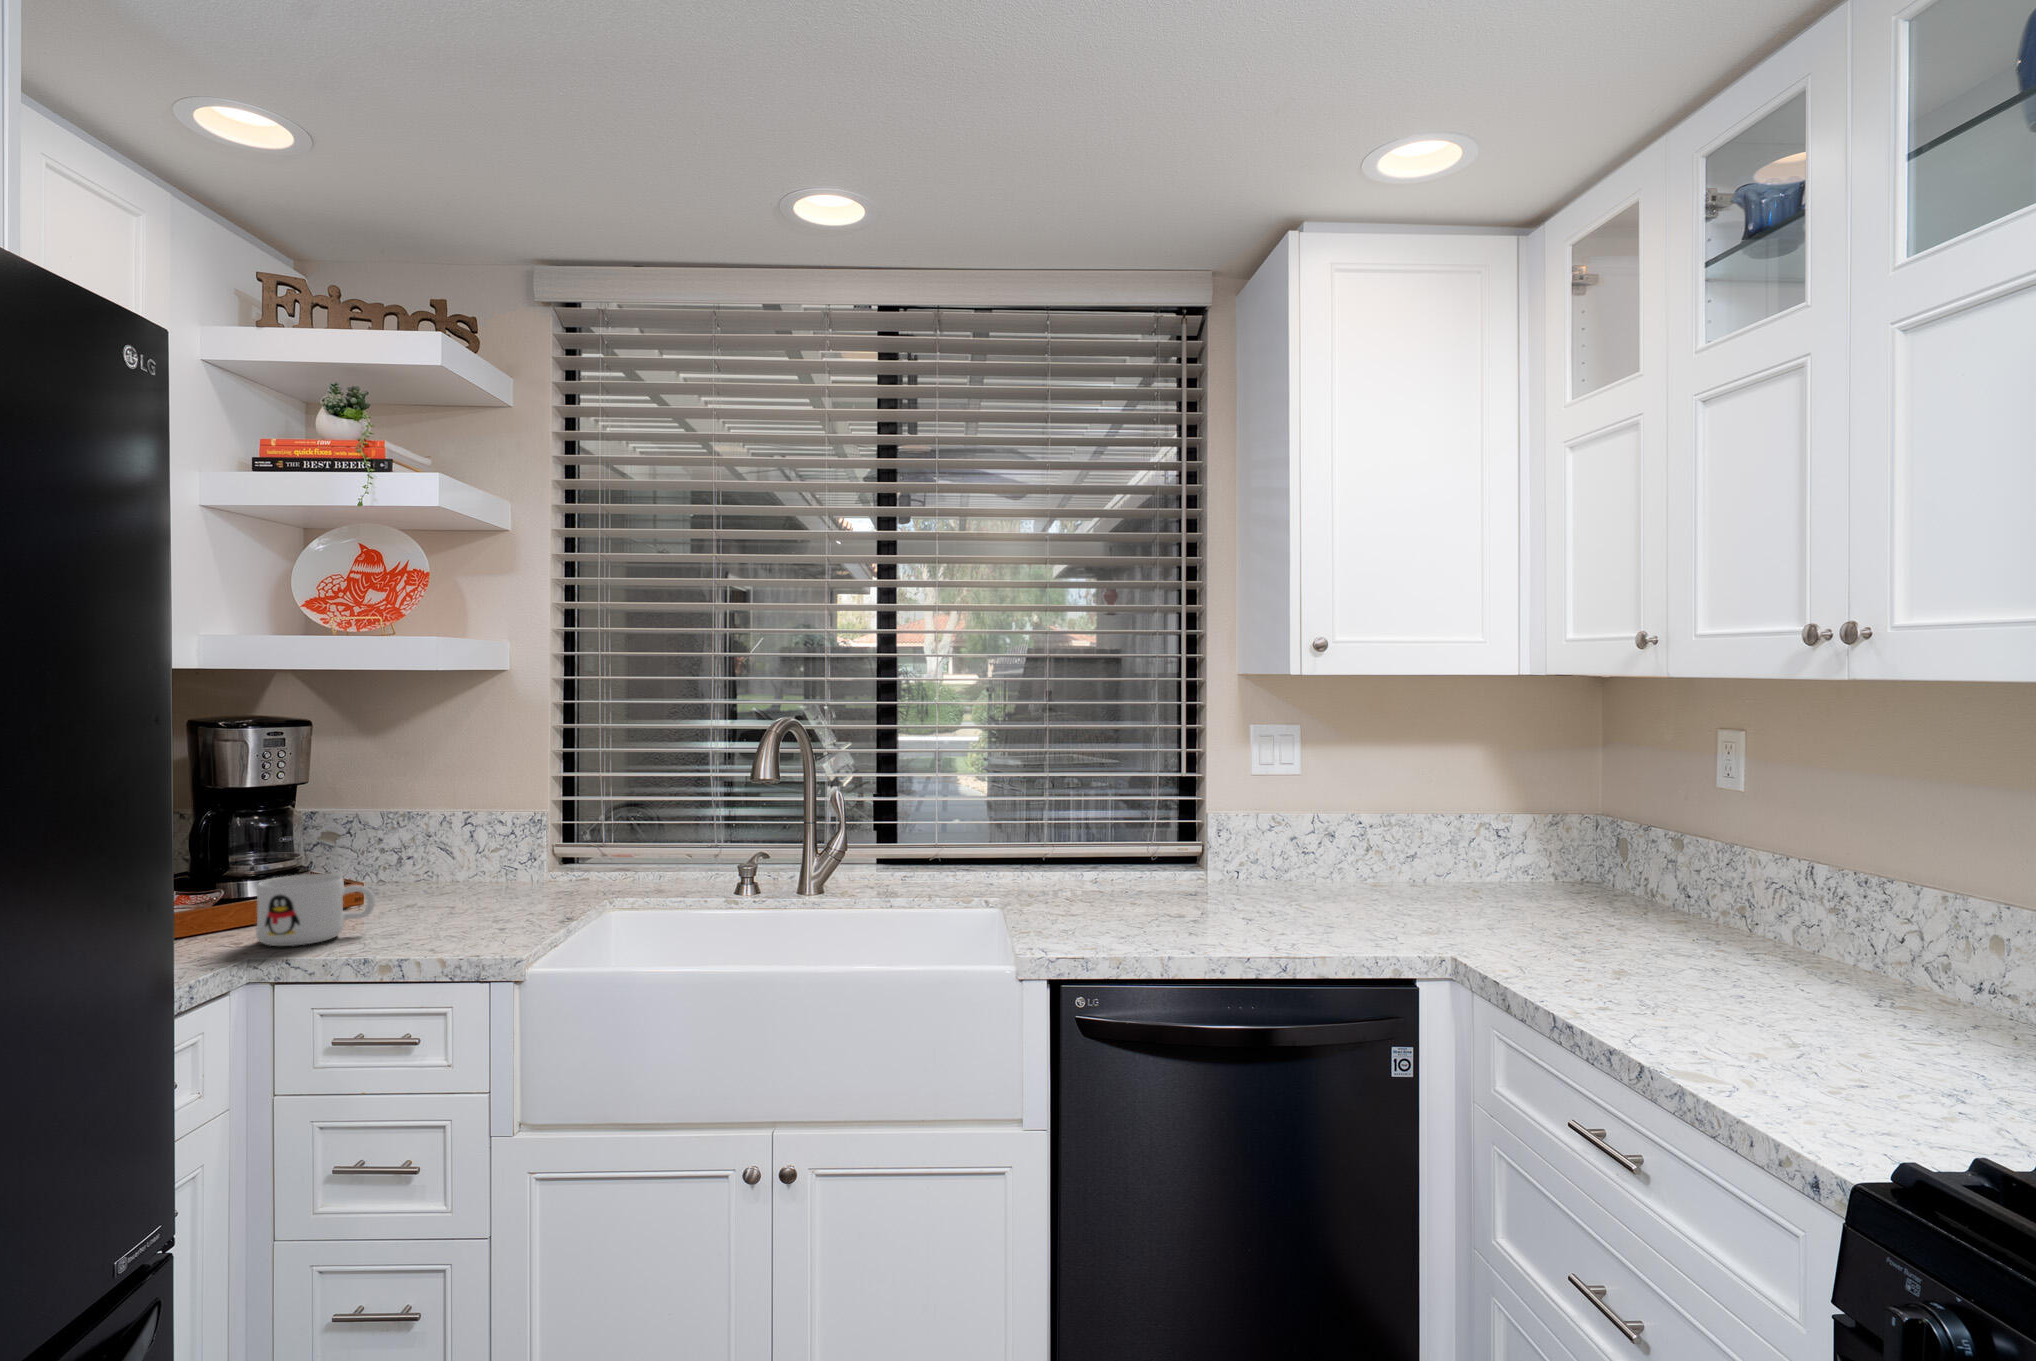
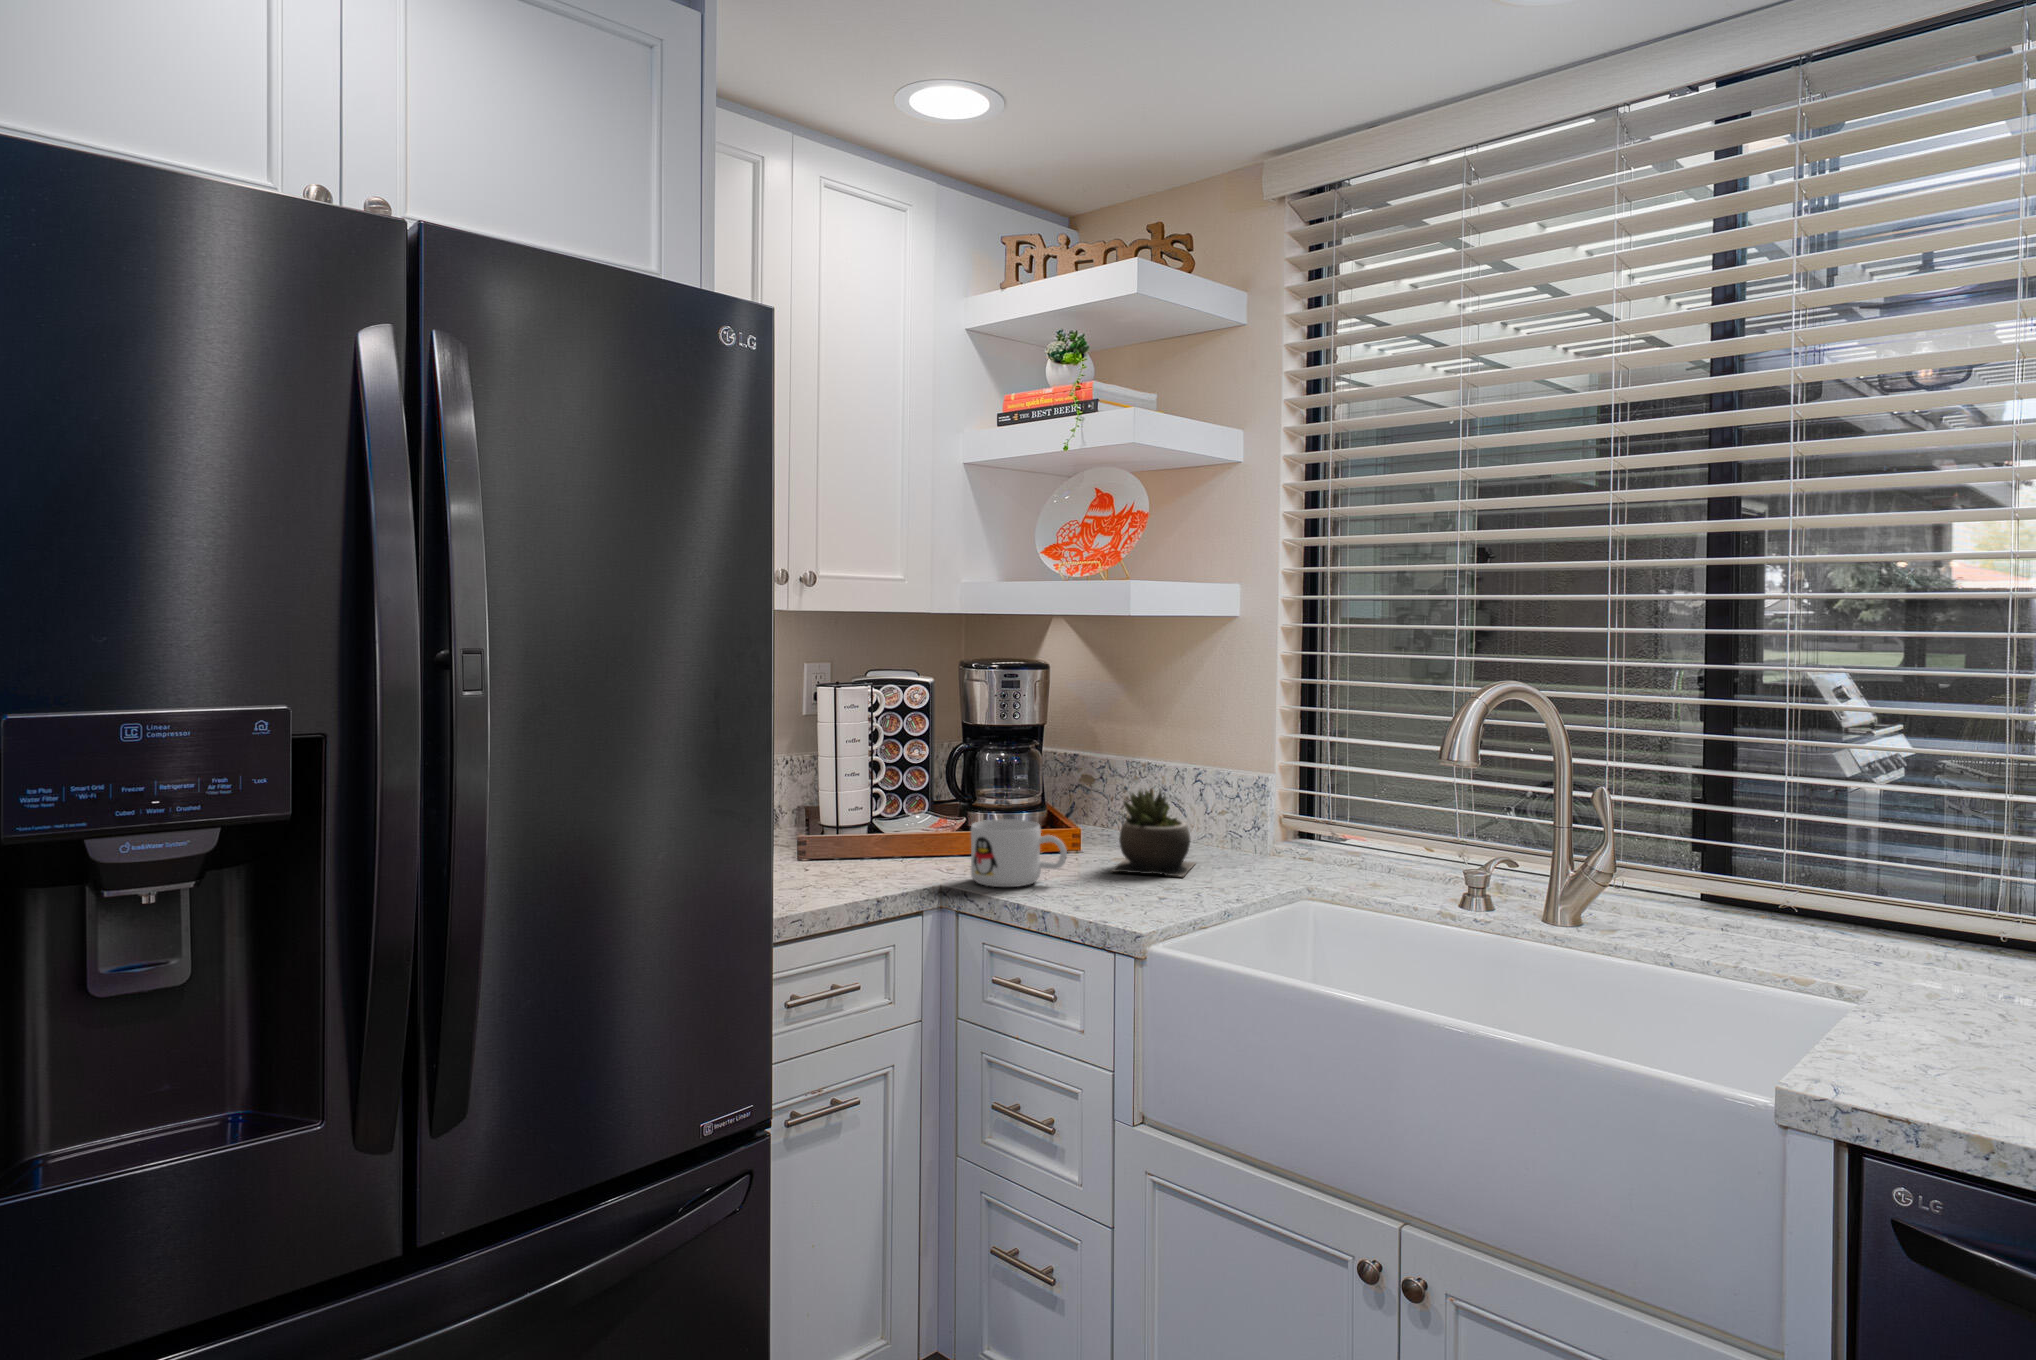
succulent plant: none [409,829,489,914] -> present [1112,789,1195,876]

